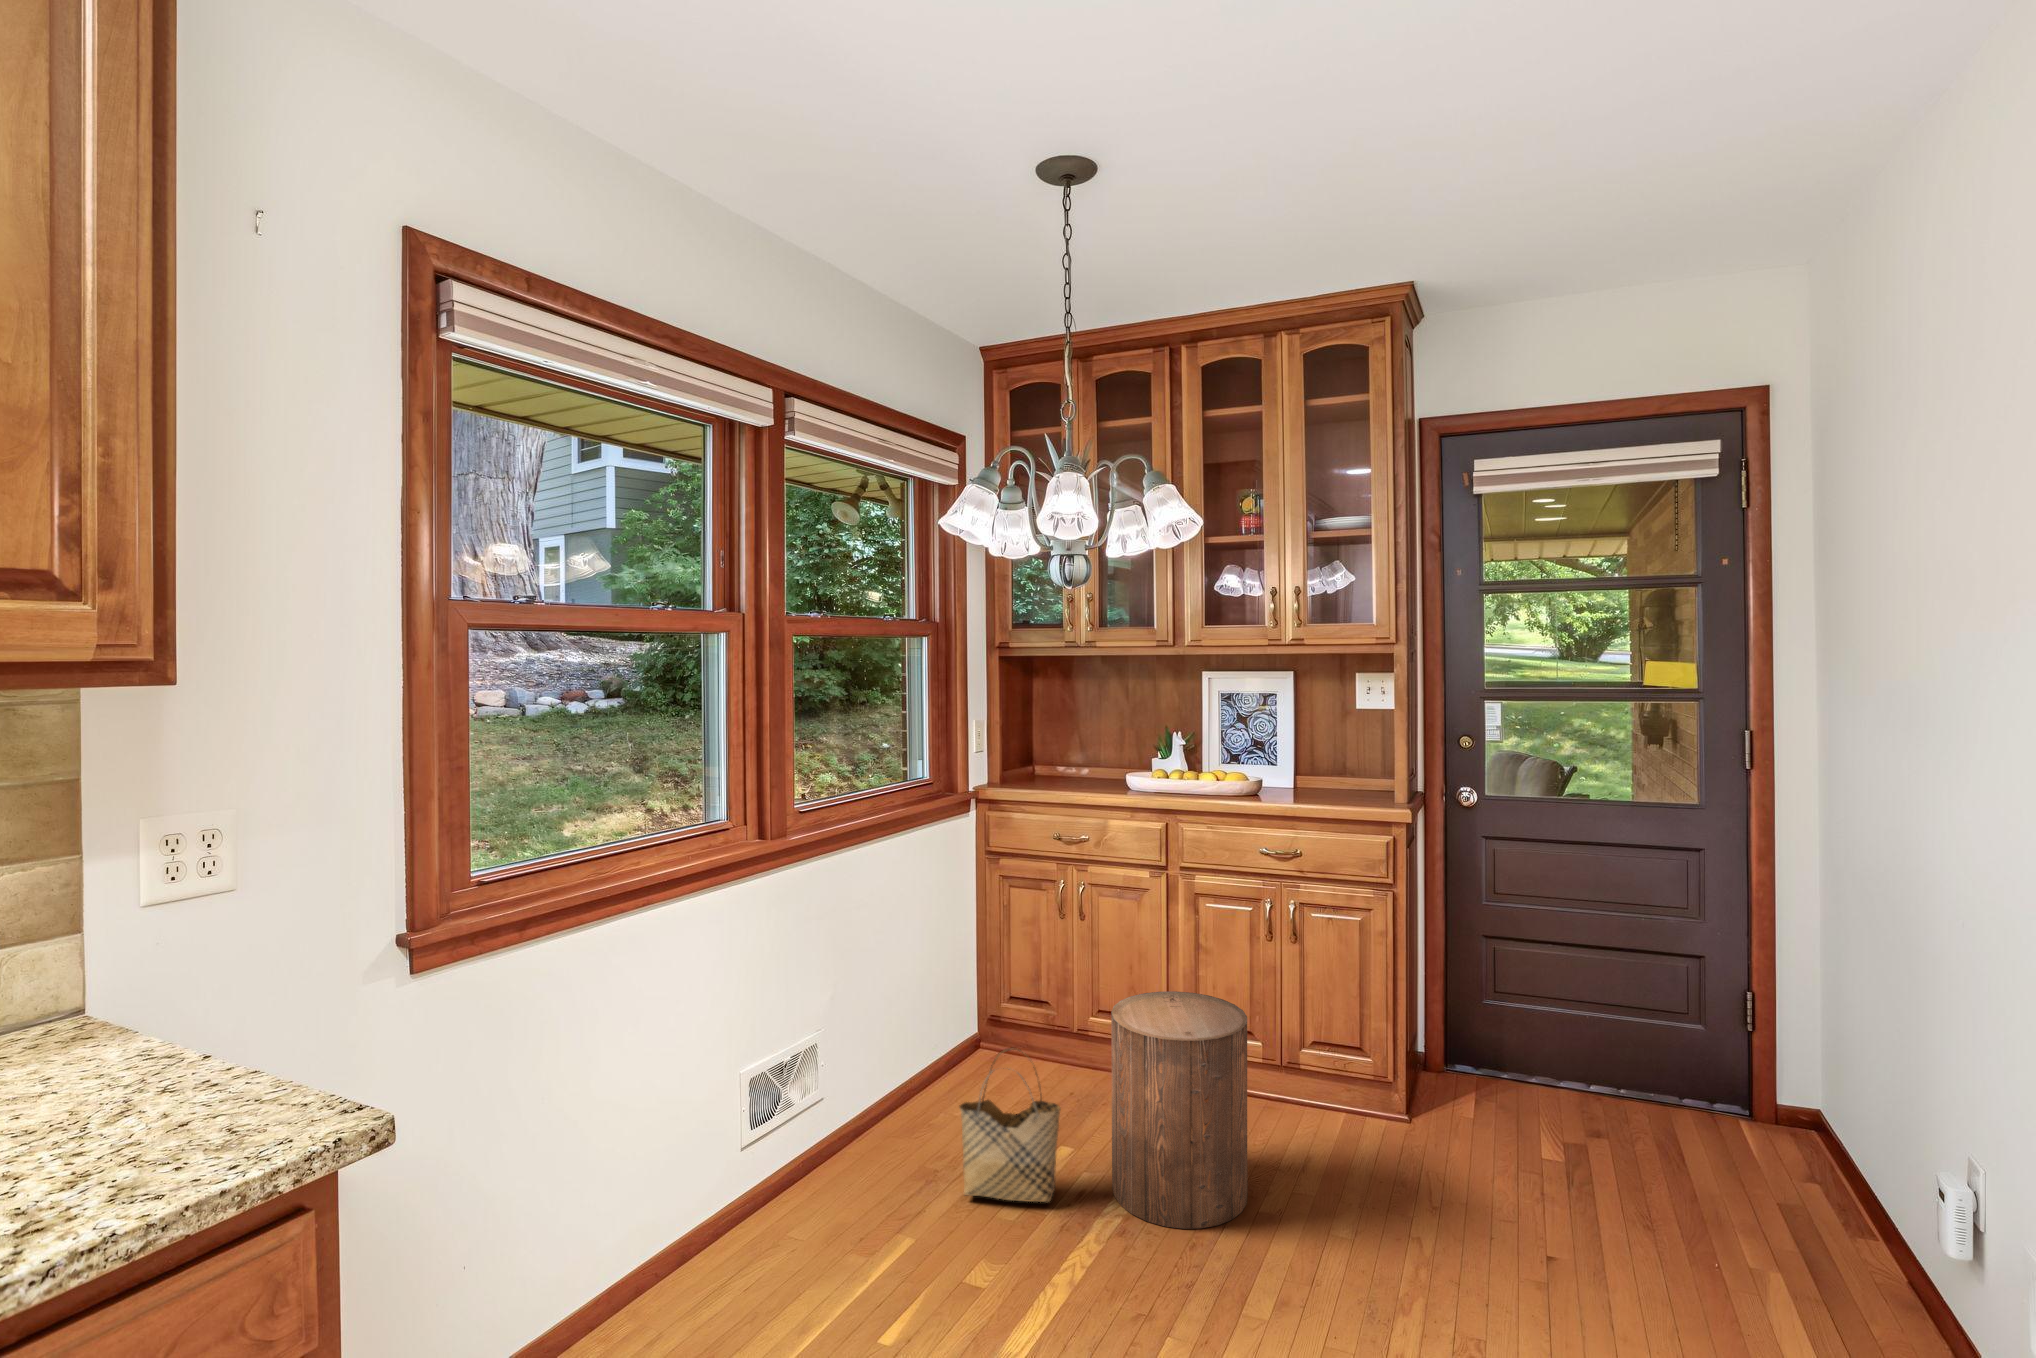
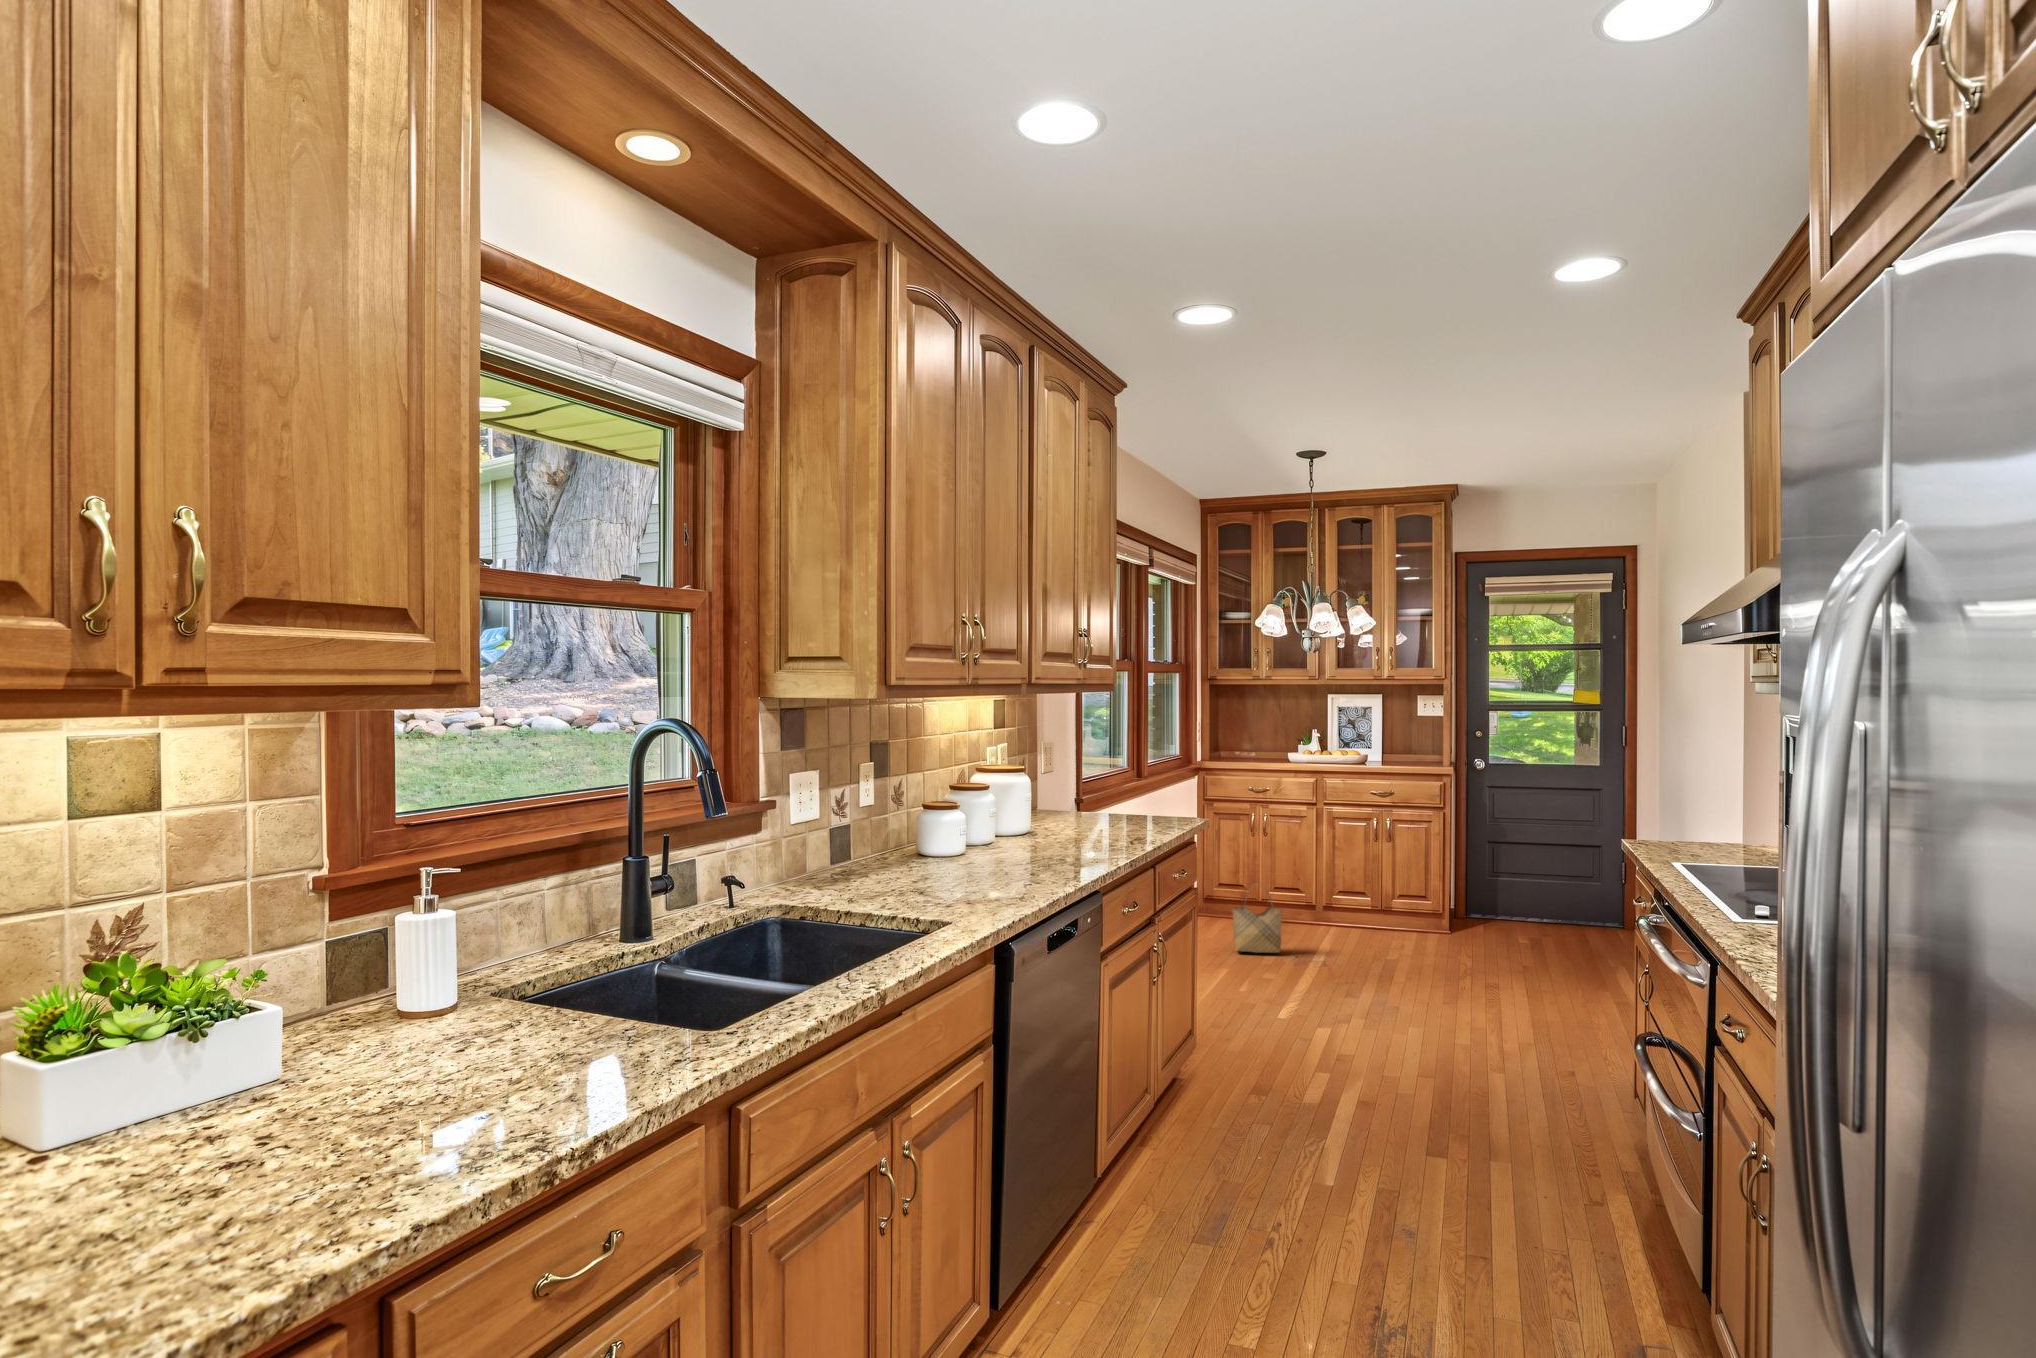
stool: present [1111,991,1247,1229] -> none [1307,857,1376,959]

